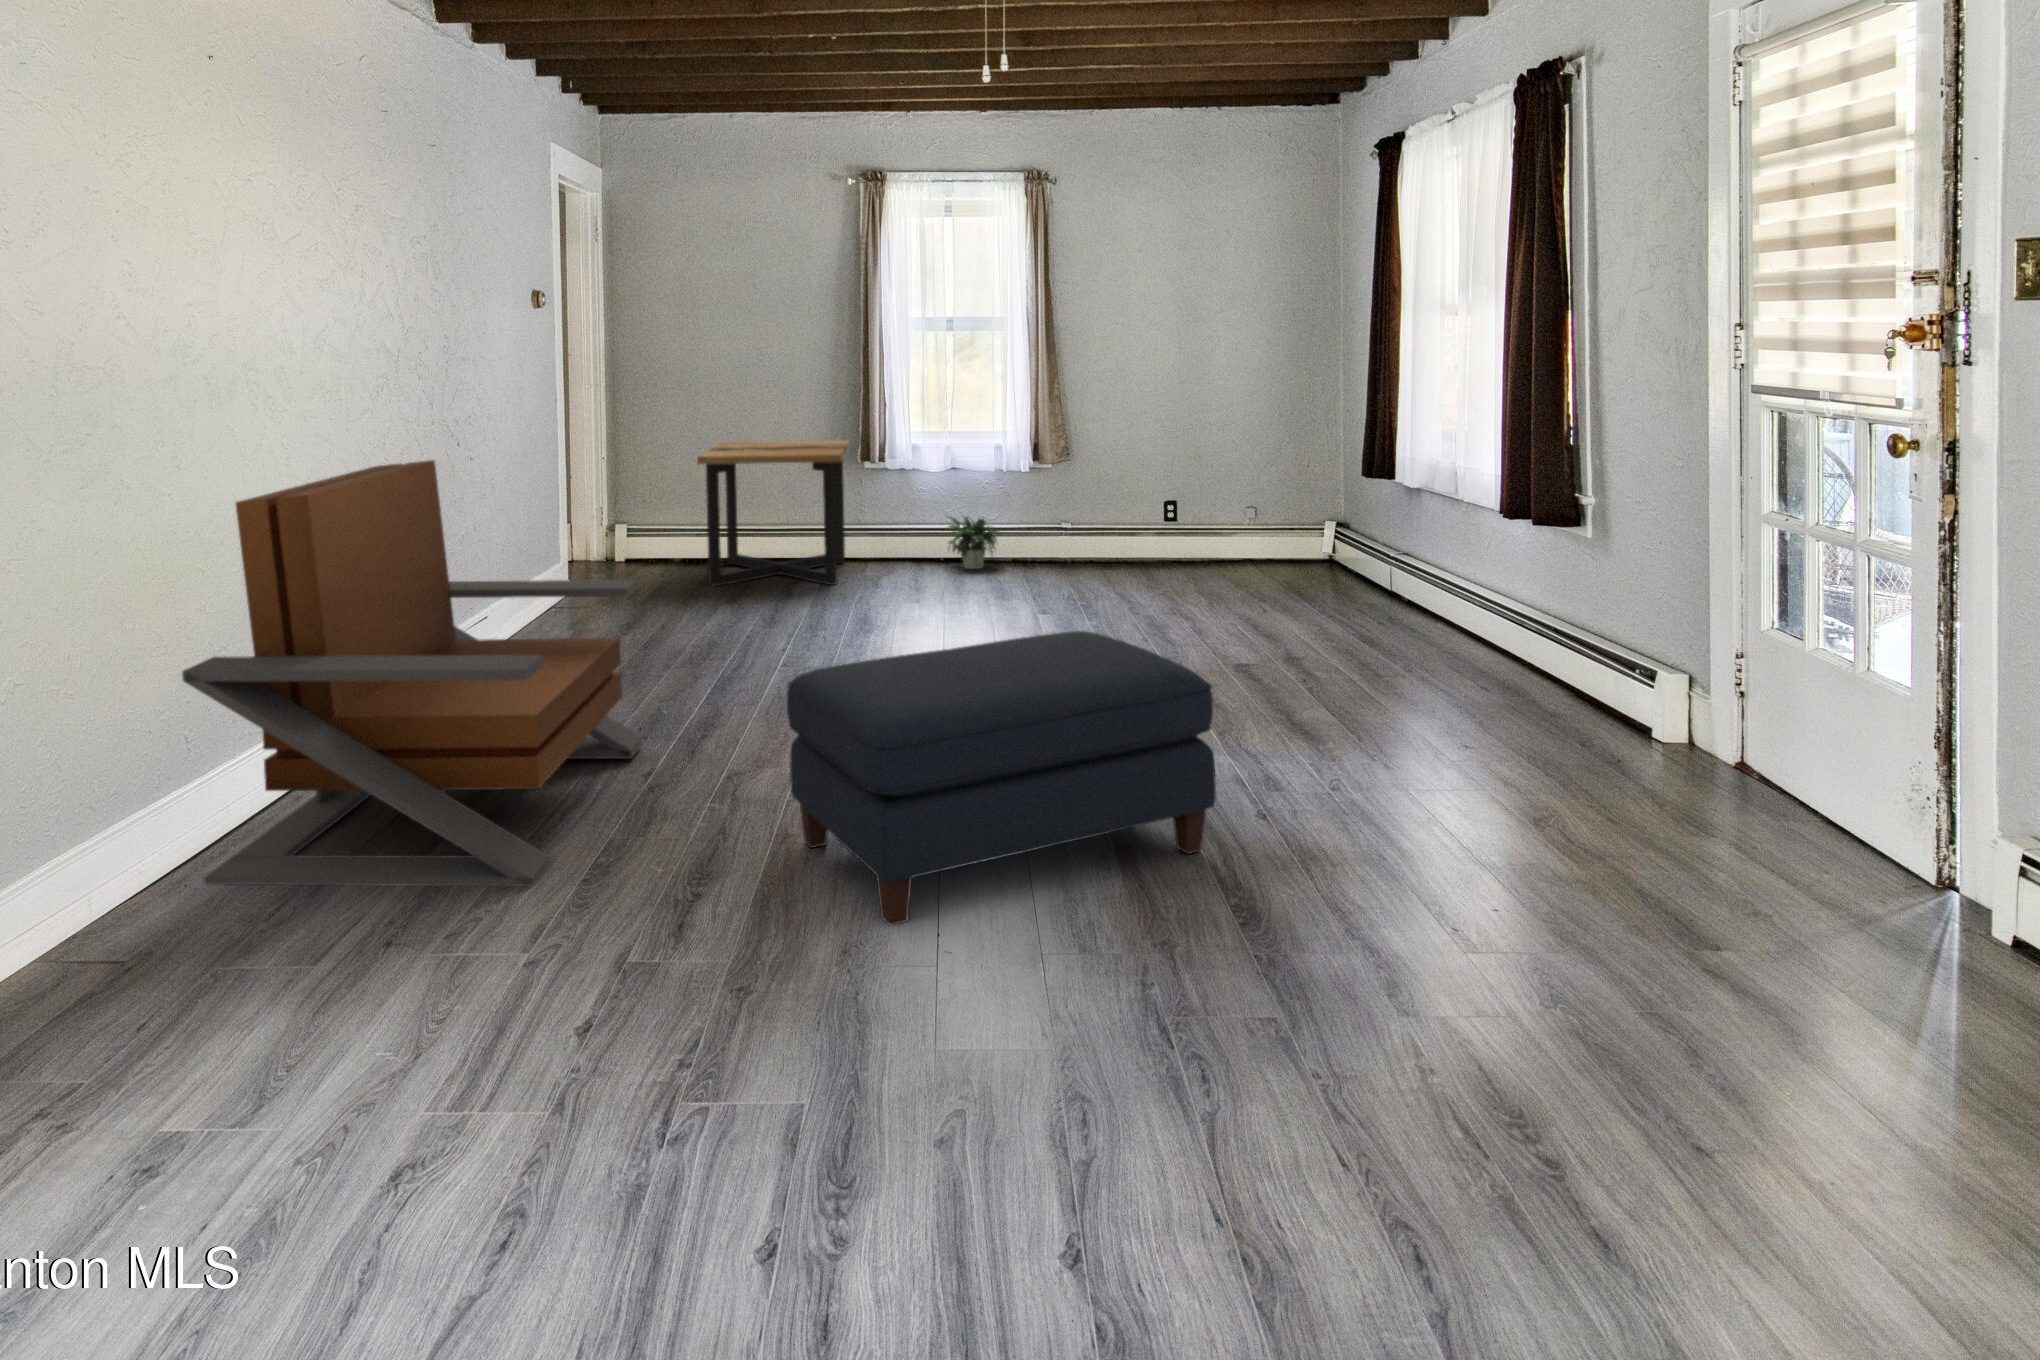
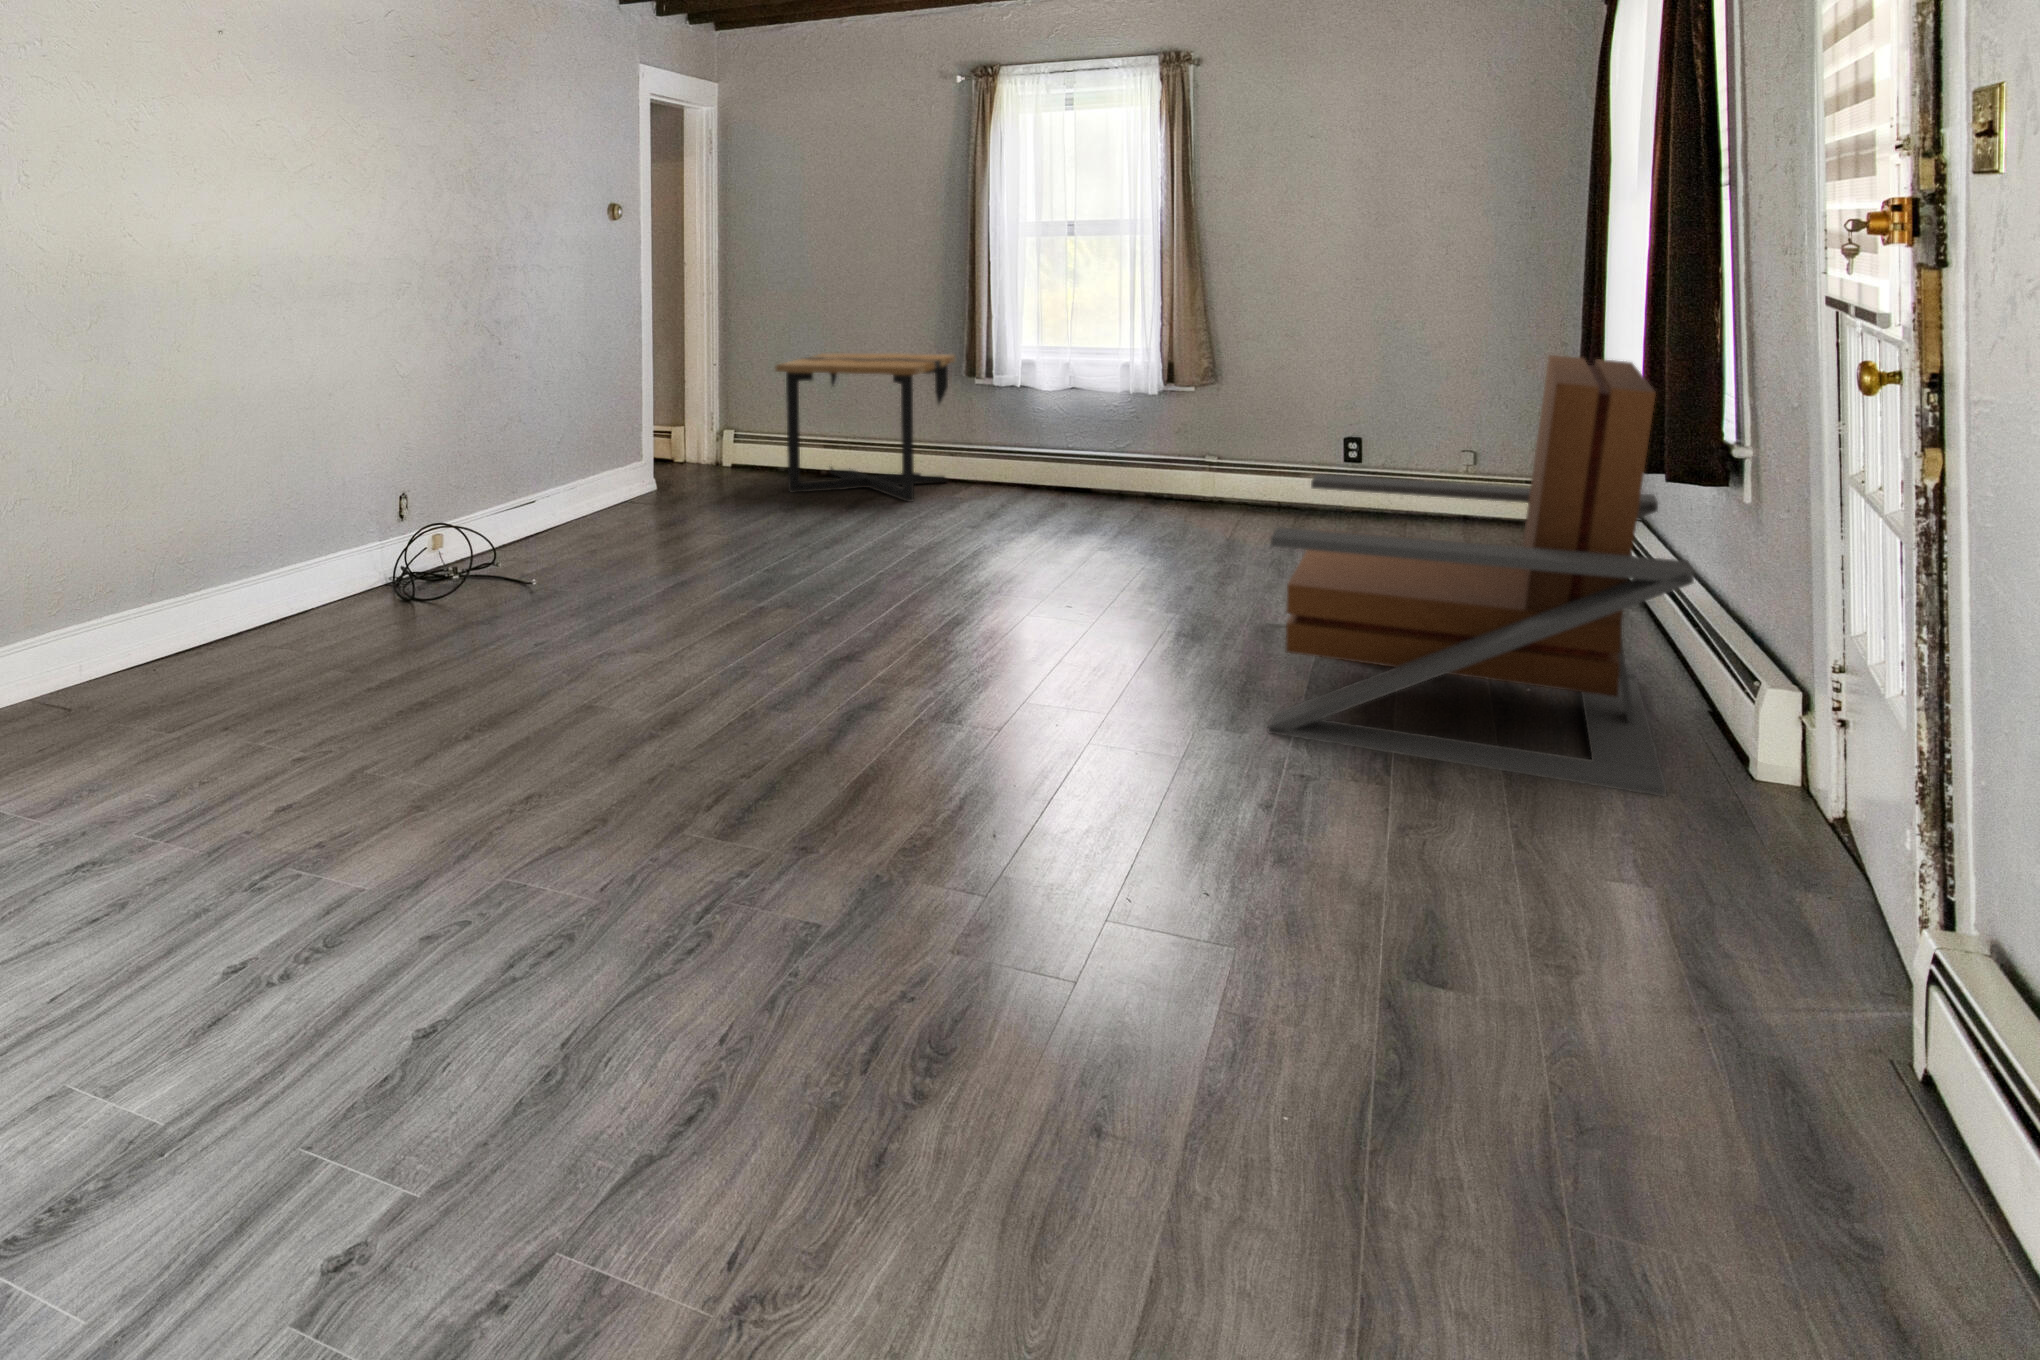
lounge chair: present [182,460,642,887] -> present [1268,355,1694,796]
potted plant: present [948,516,999,569] -> none [1052,437,1117,500]
ottoman: present [787,631,1216,925] -> none [579,542,959,763]

